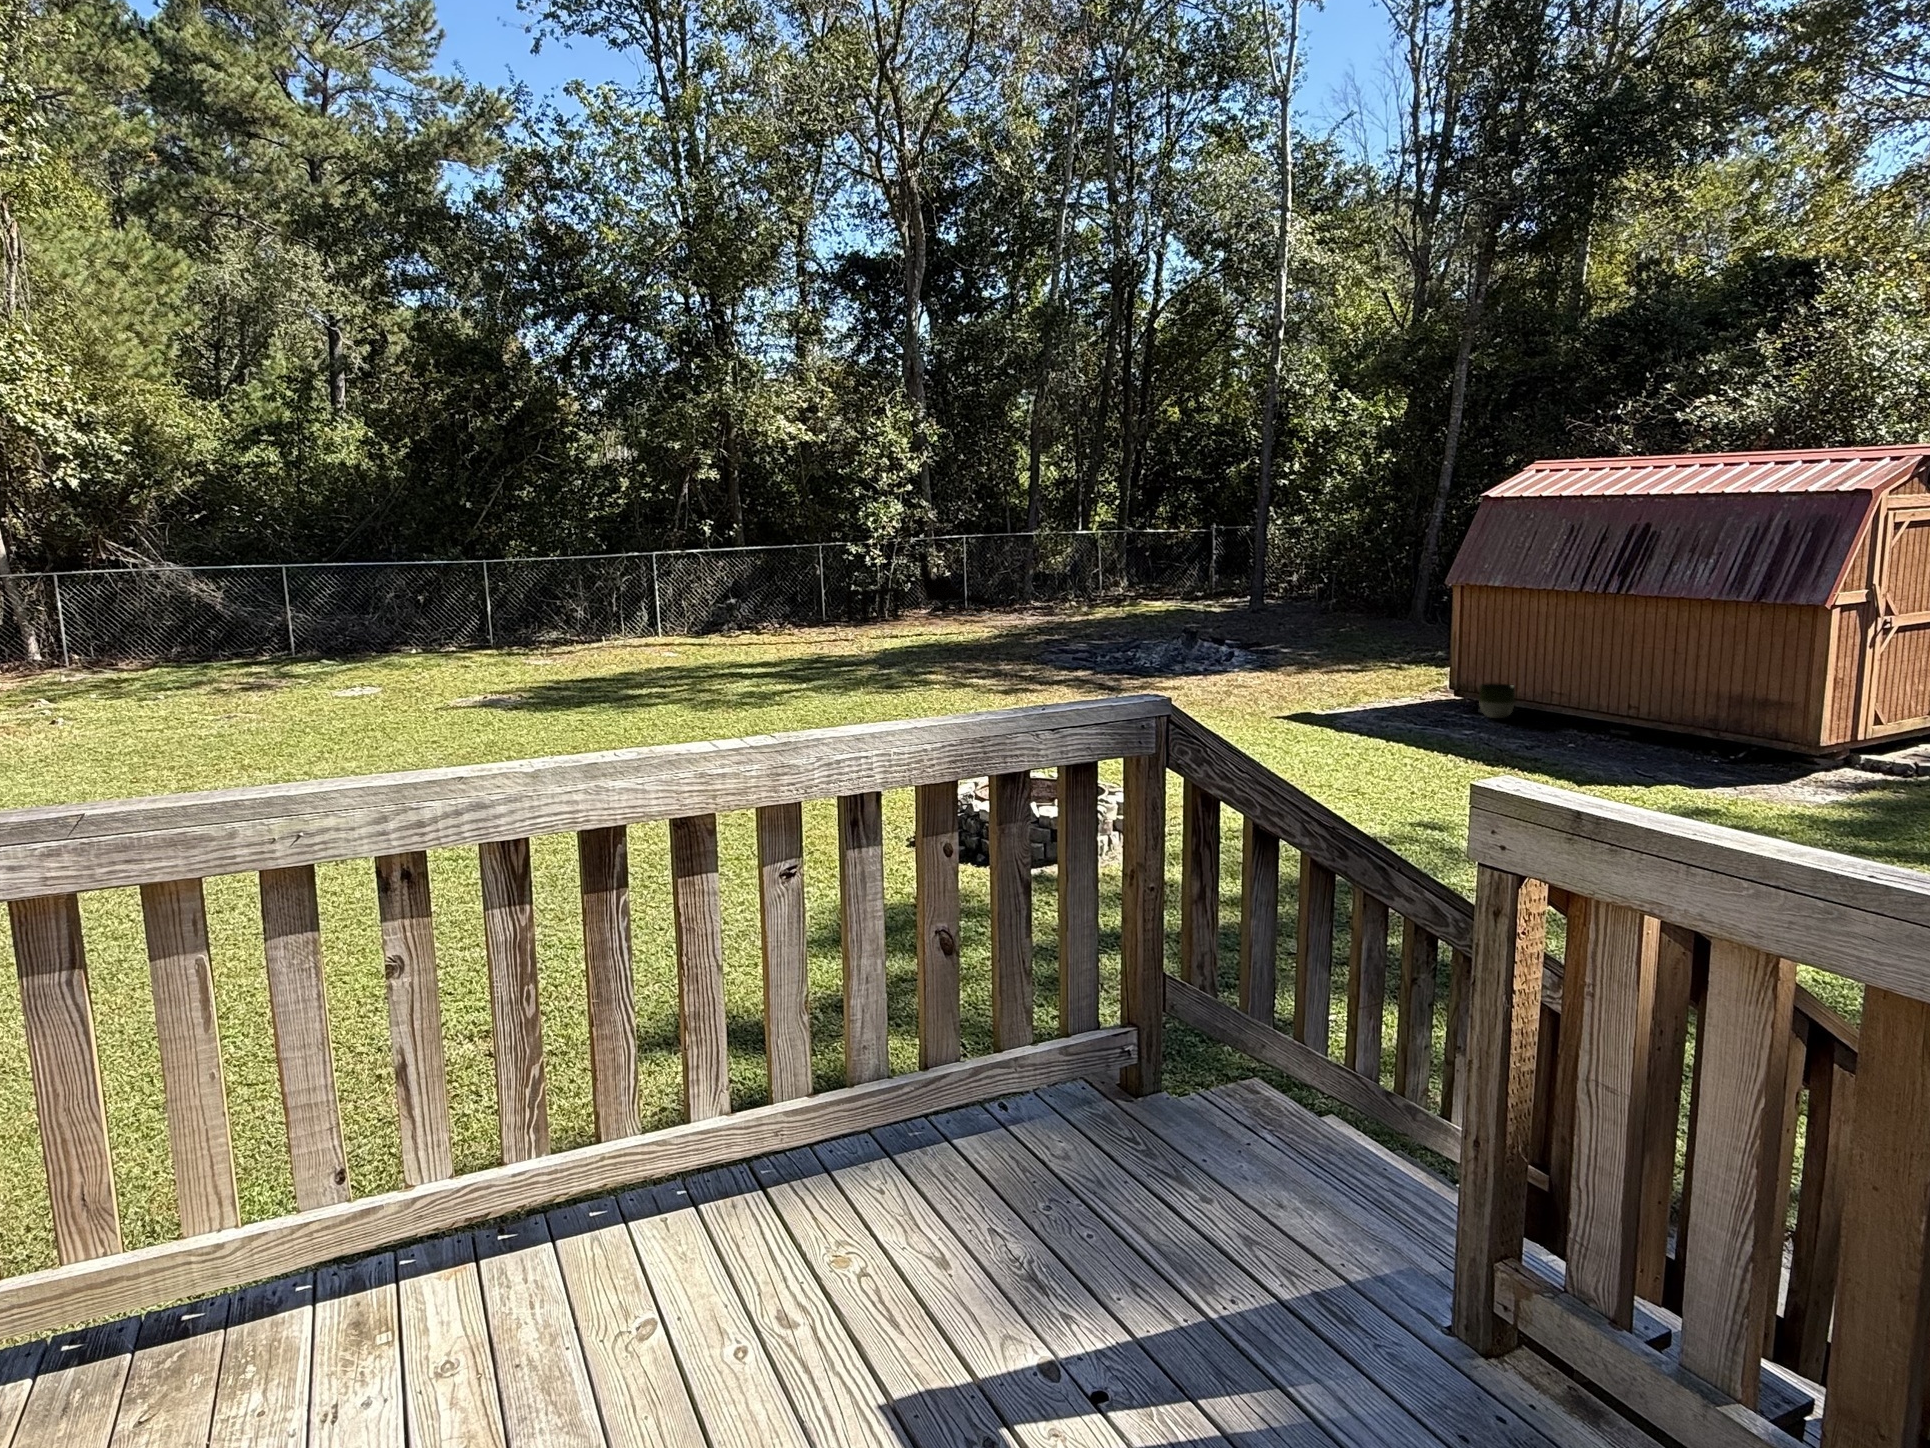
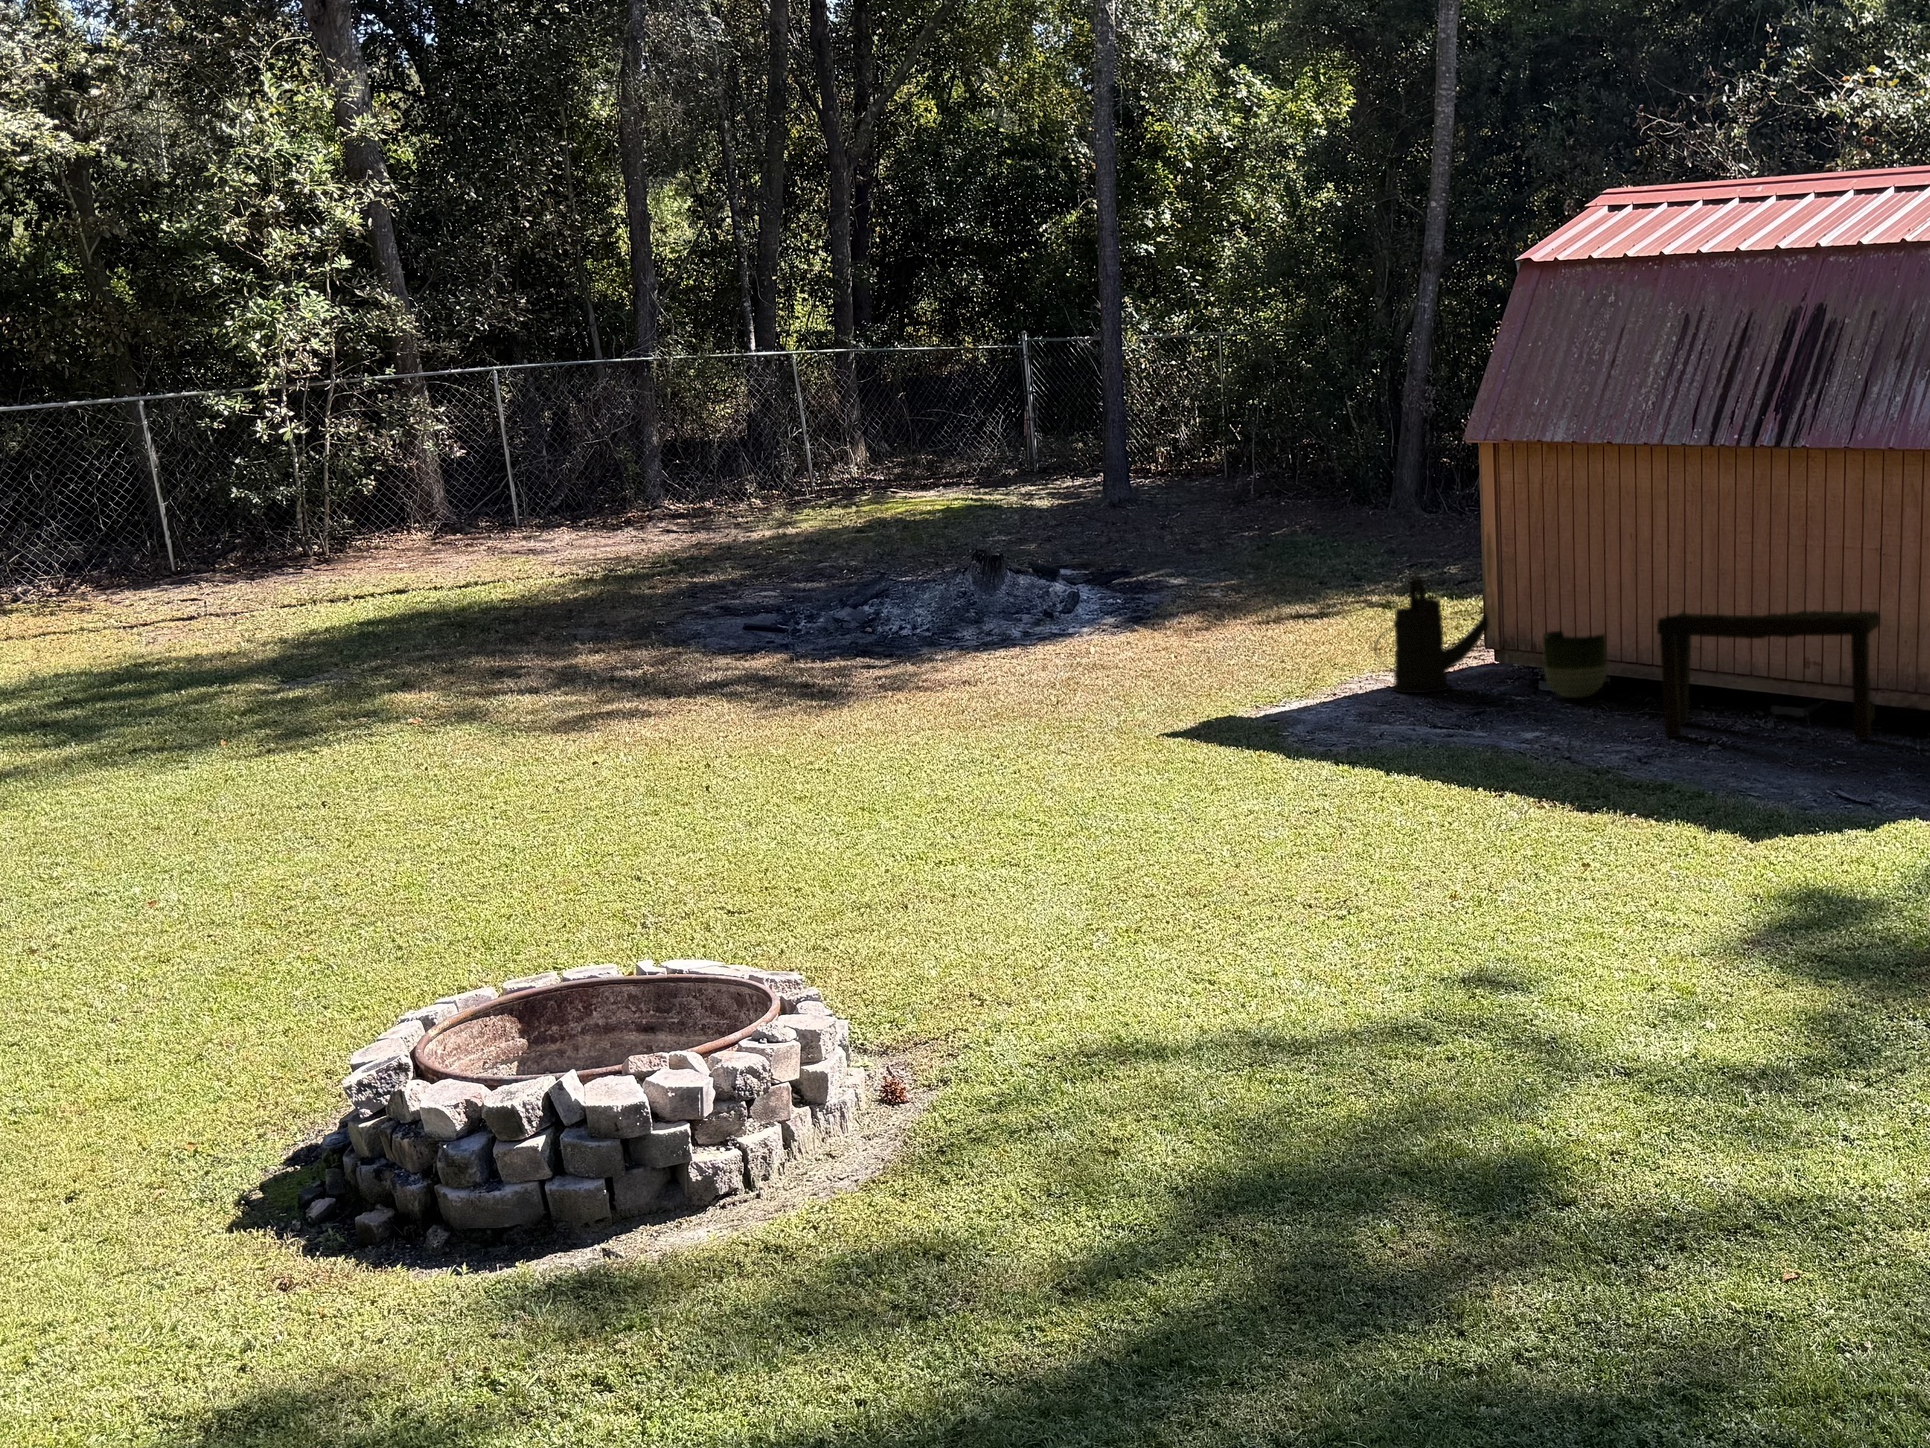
lounge chair: present [918,551,989,615] -> none [384,408,563,548]
bench: present [846,588,900,622] -> present [1657,610,1880,740]
watering can: none [1388,652,1463,710] -> present [1374,578,1488,693]

